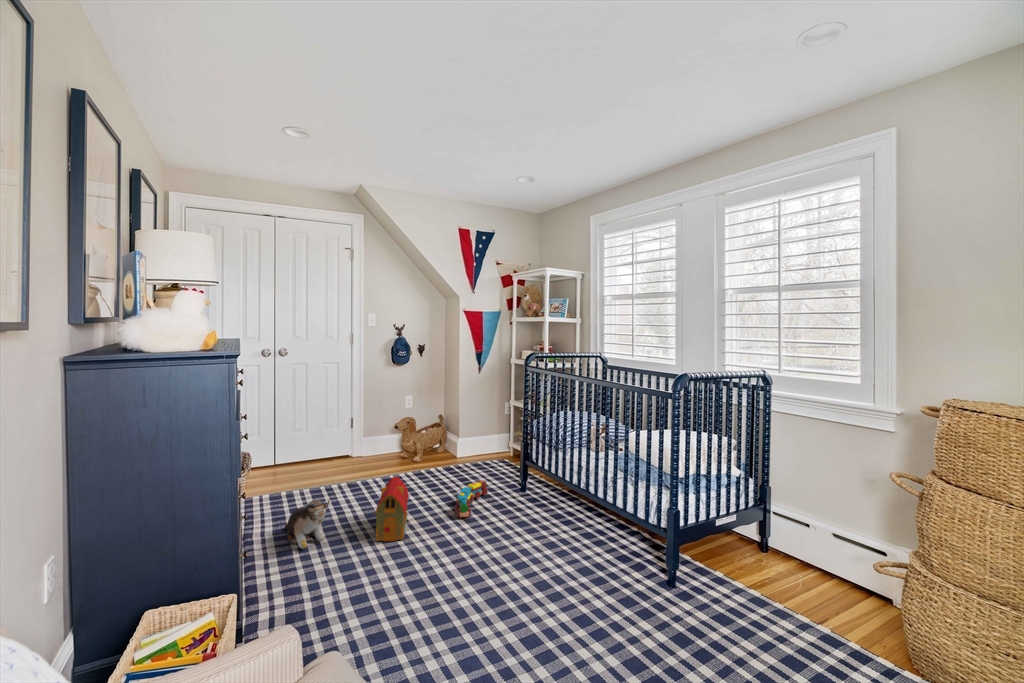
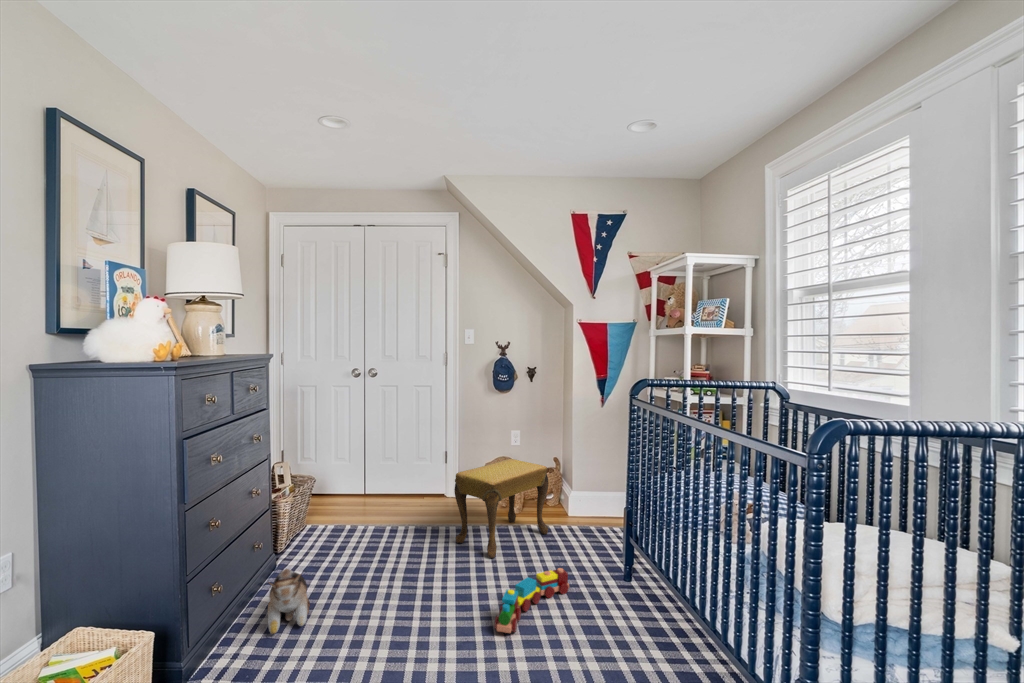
footstool: none [387,417,451,486] -> present [454,459,548,558]
toy house: present [375,477,409,541] -> none [358,548,434,654]

